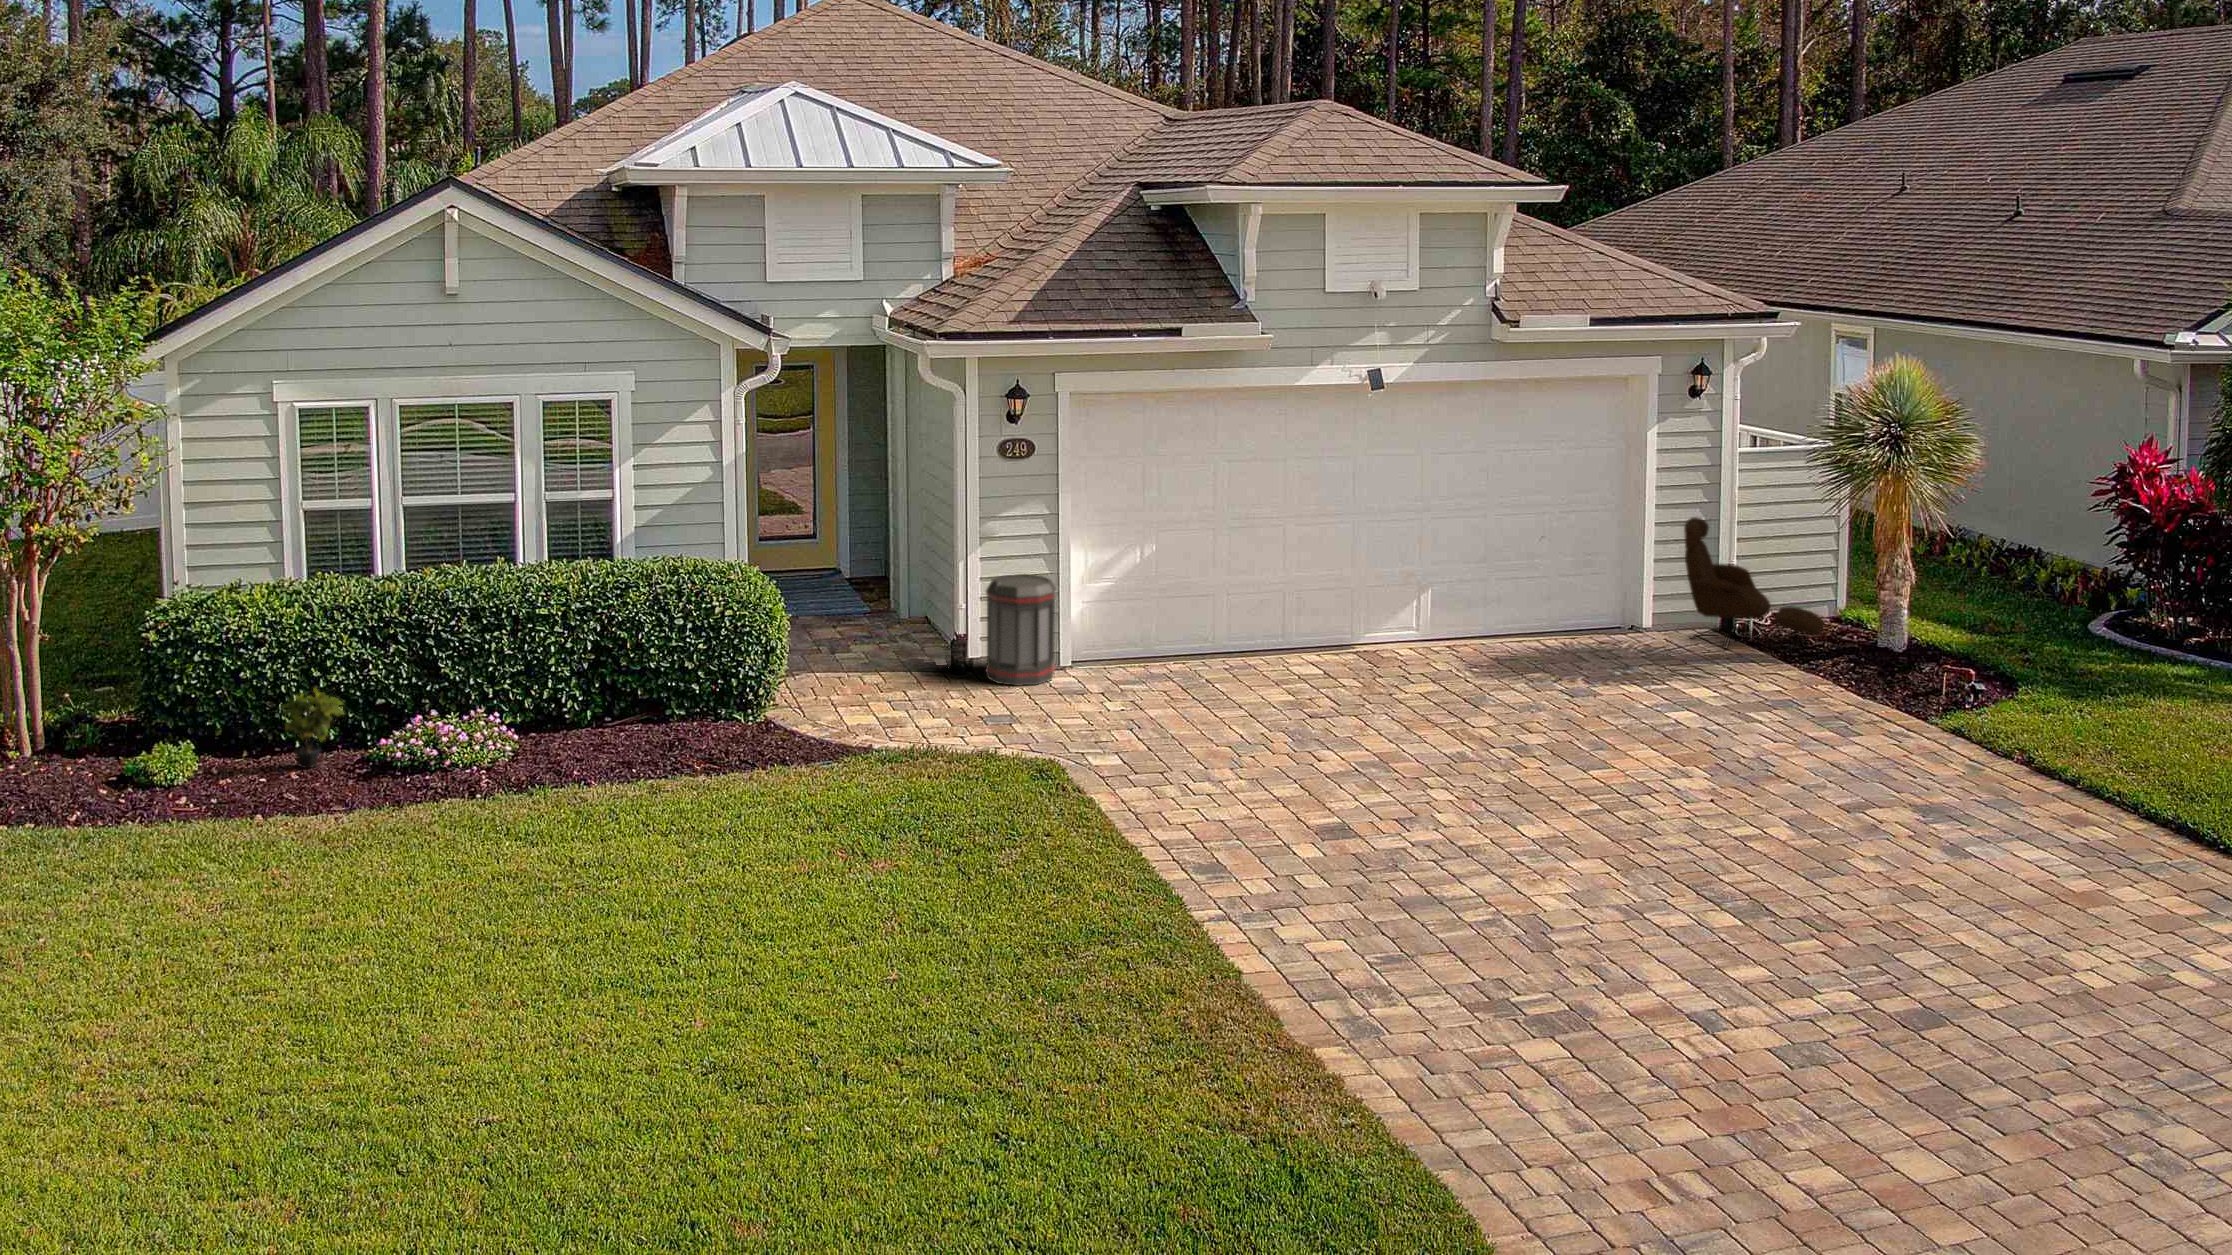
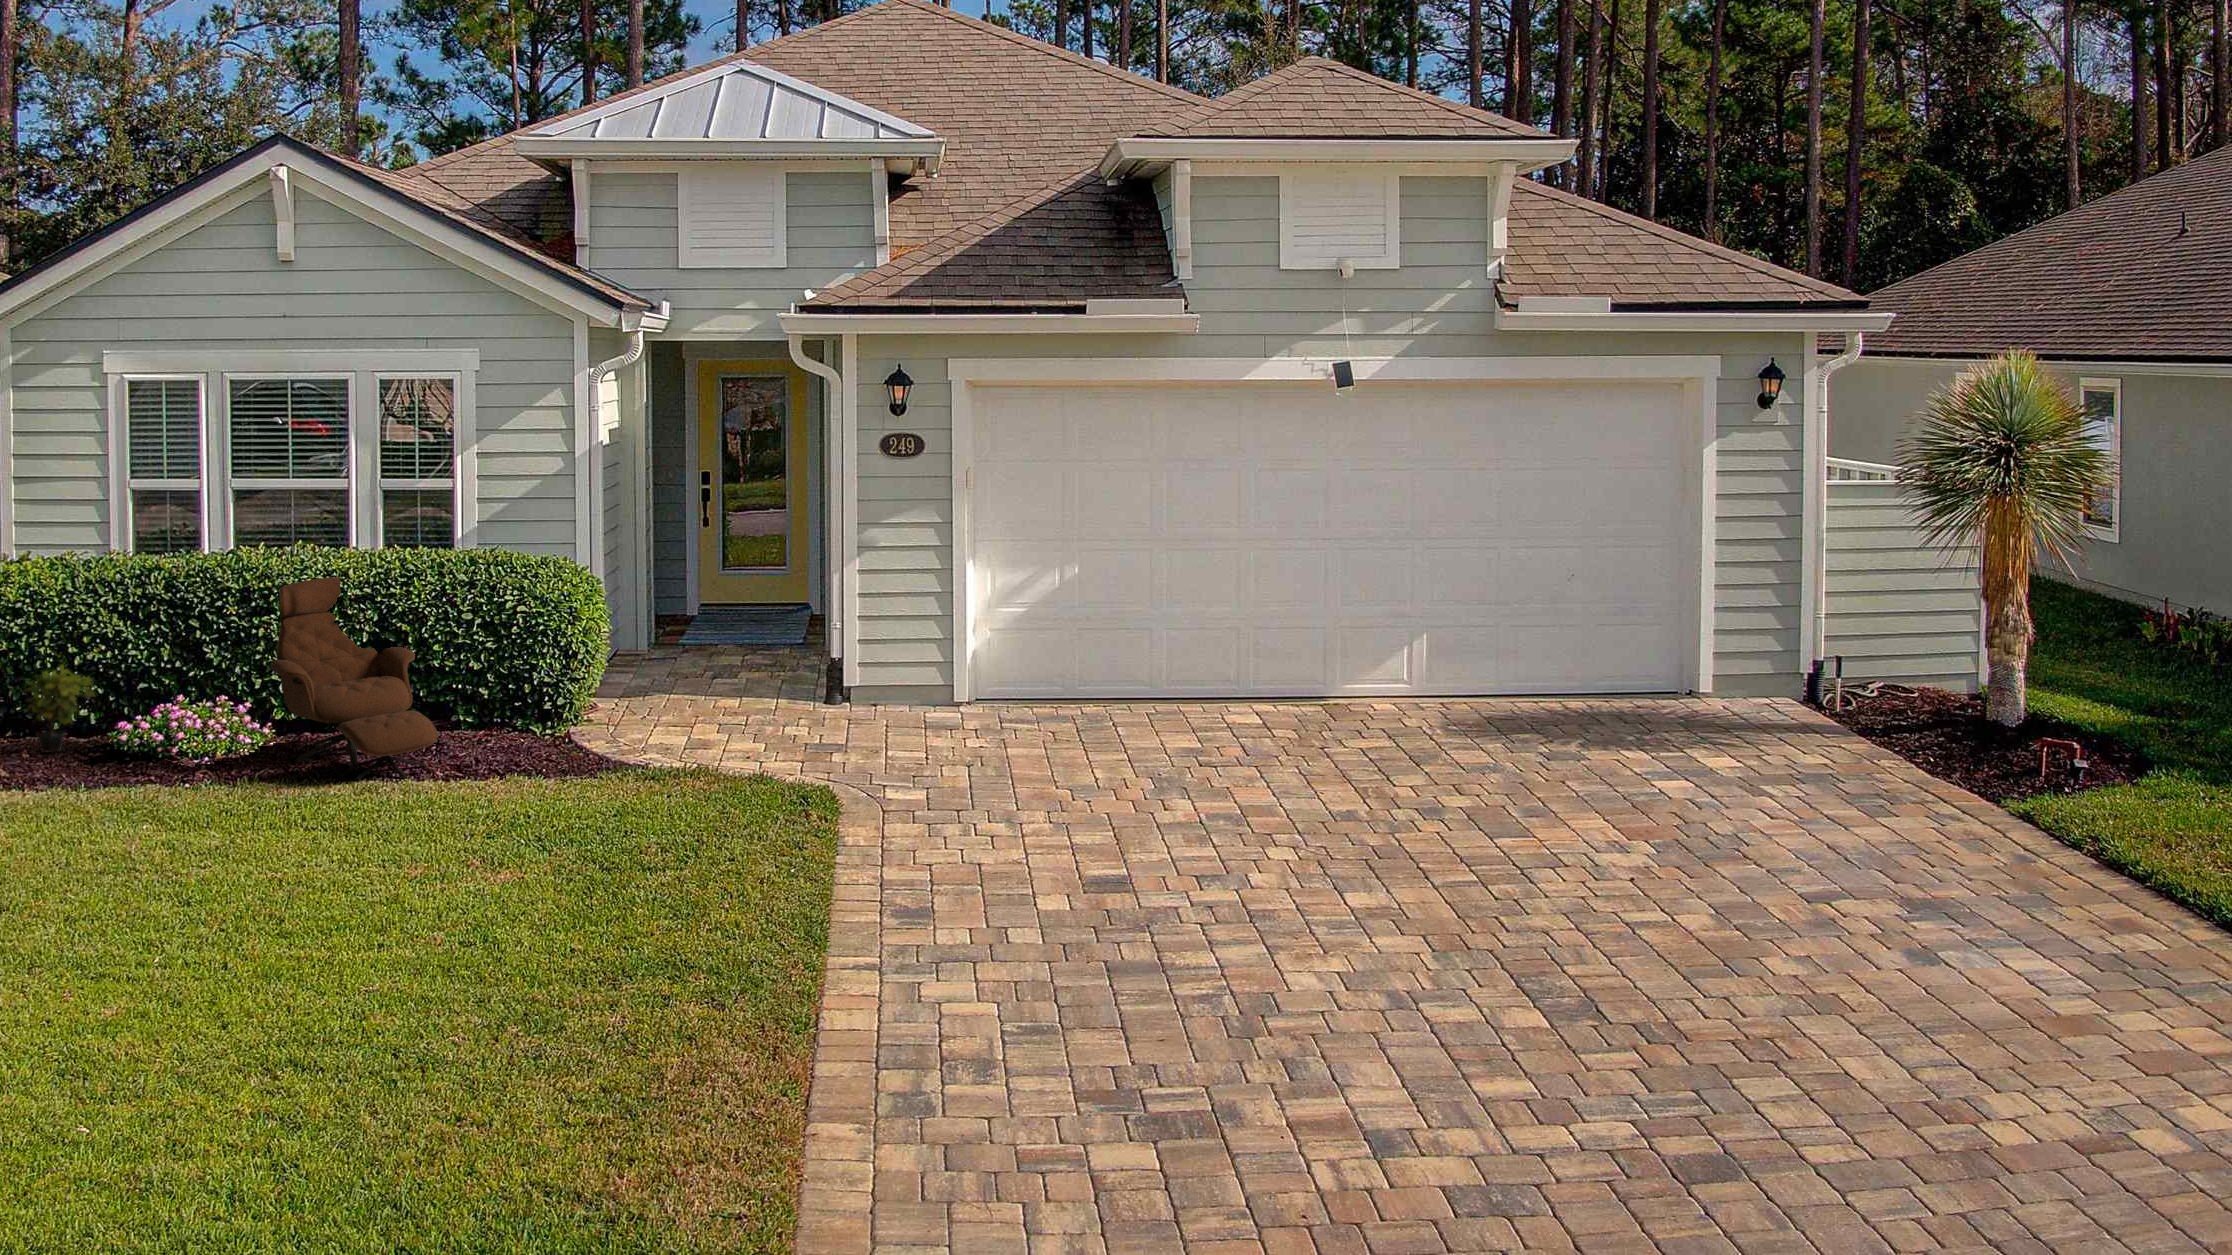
lounge chair: present [1684,517,1824,654] -> present [271,577,437,780]
trash can: present [986,574,1056,686] -> none [855,590,938,718]

